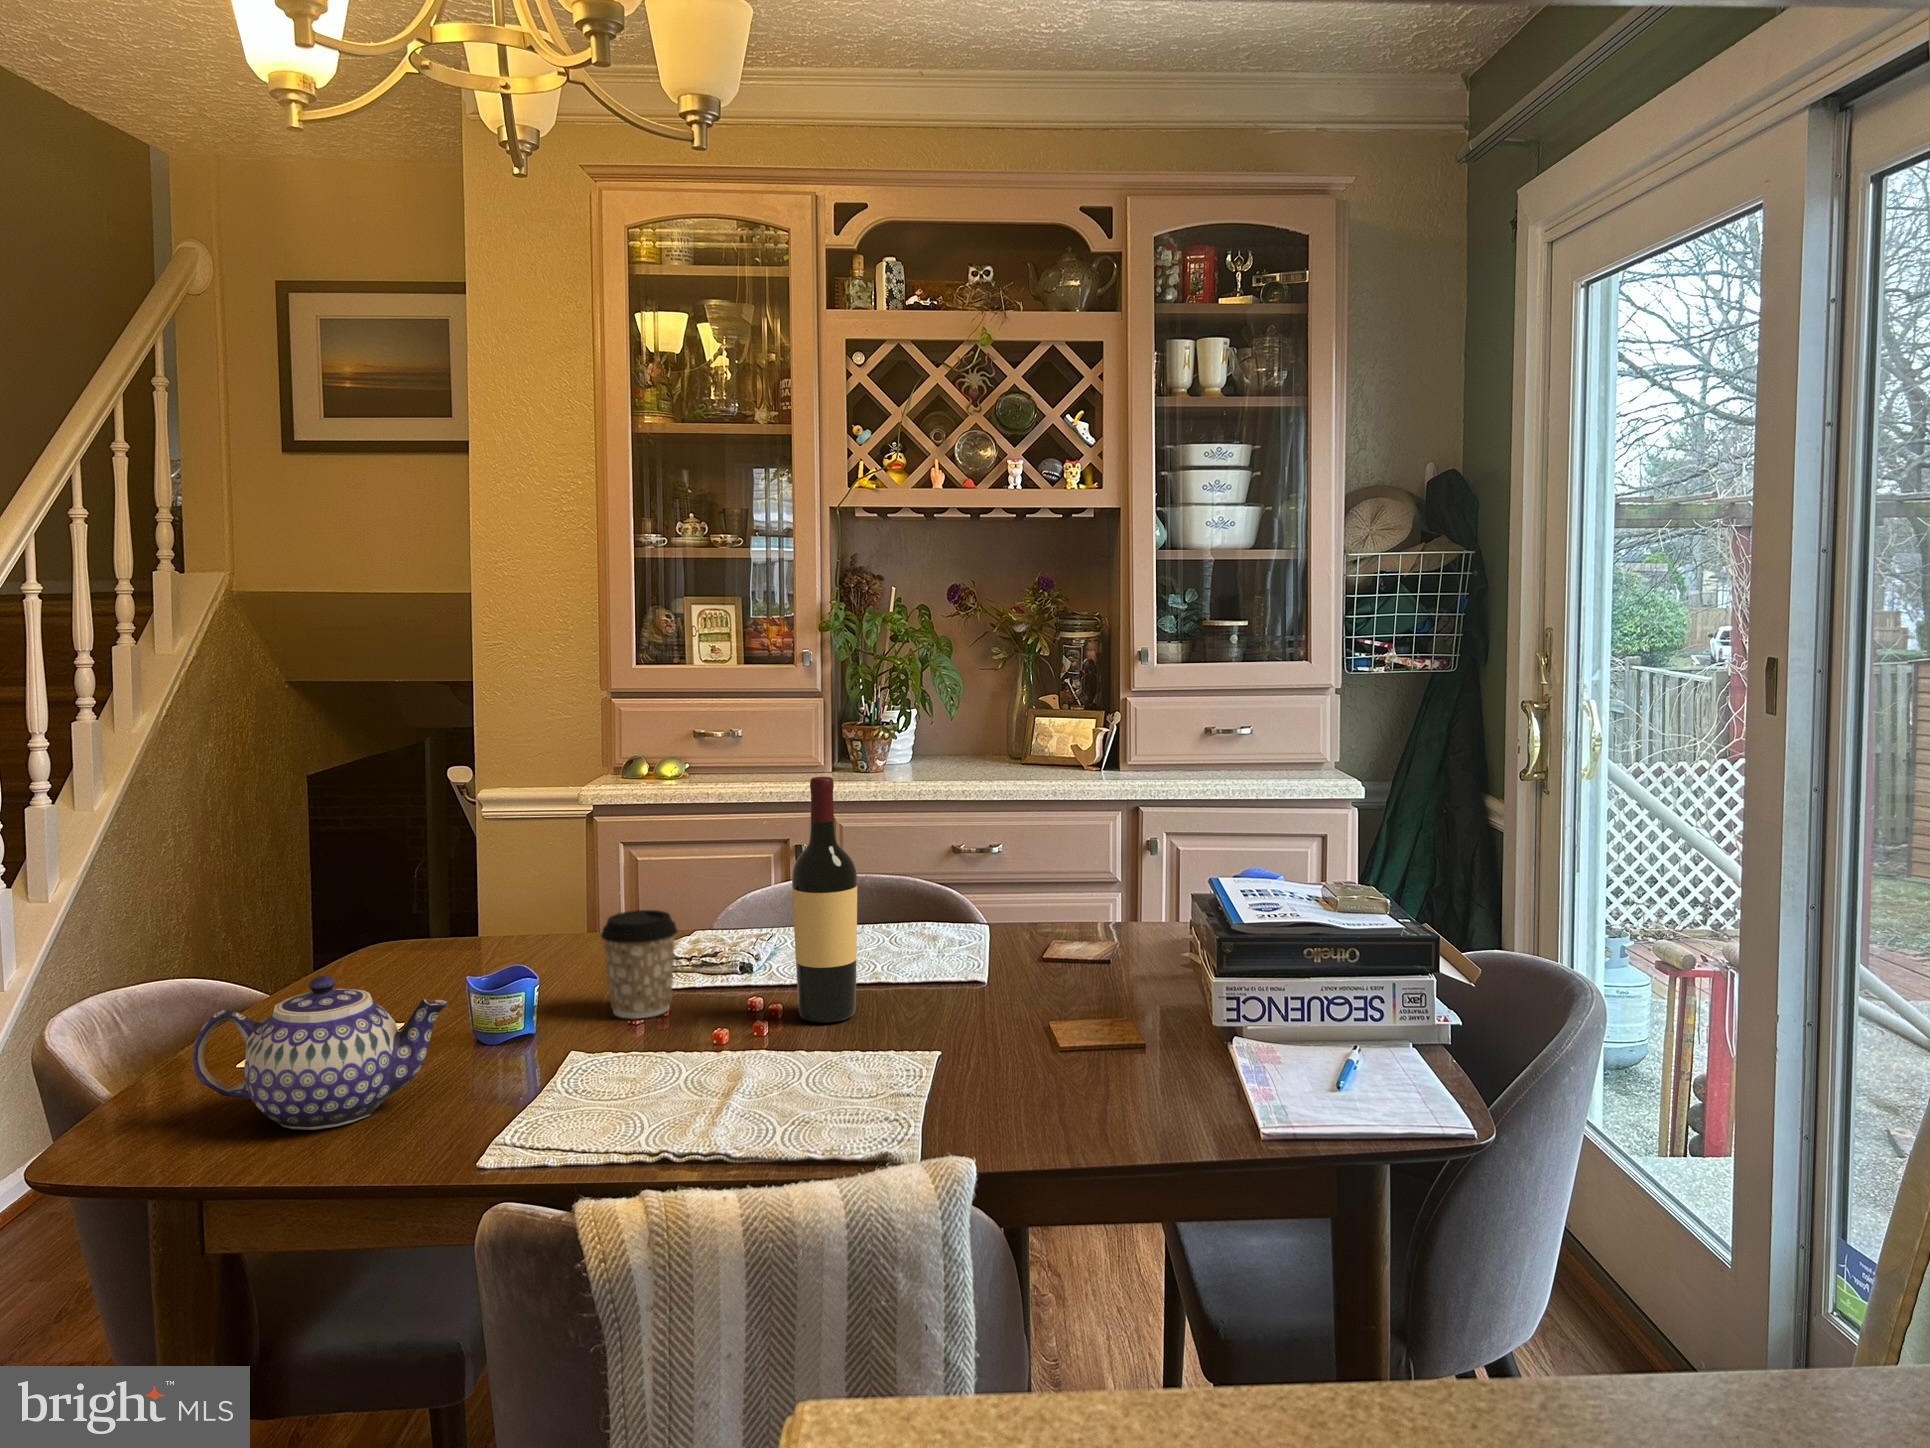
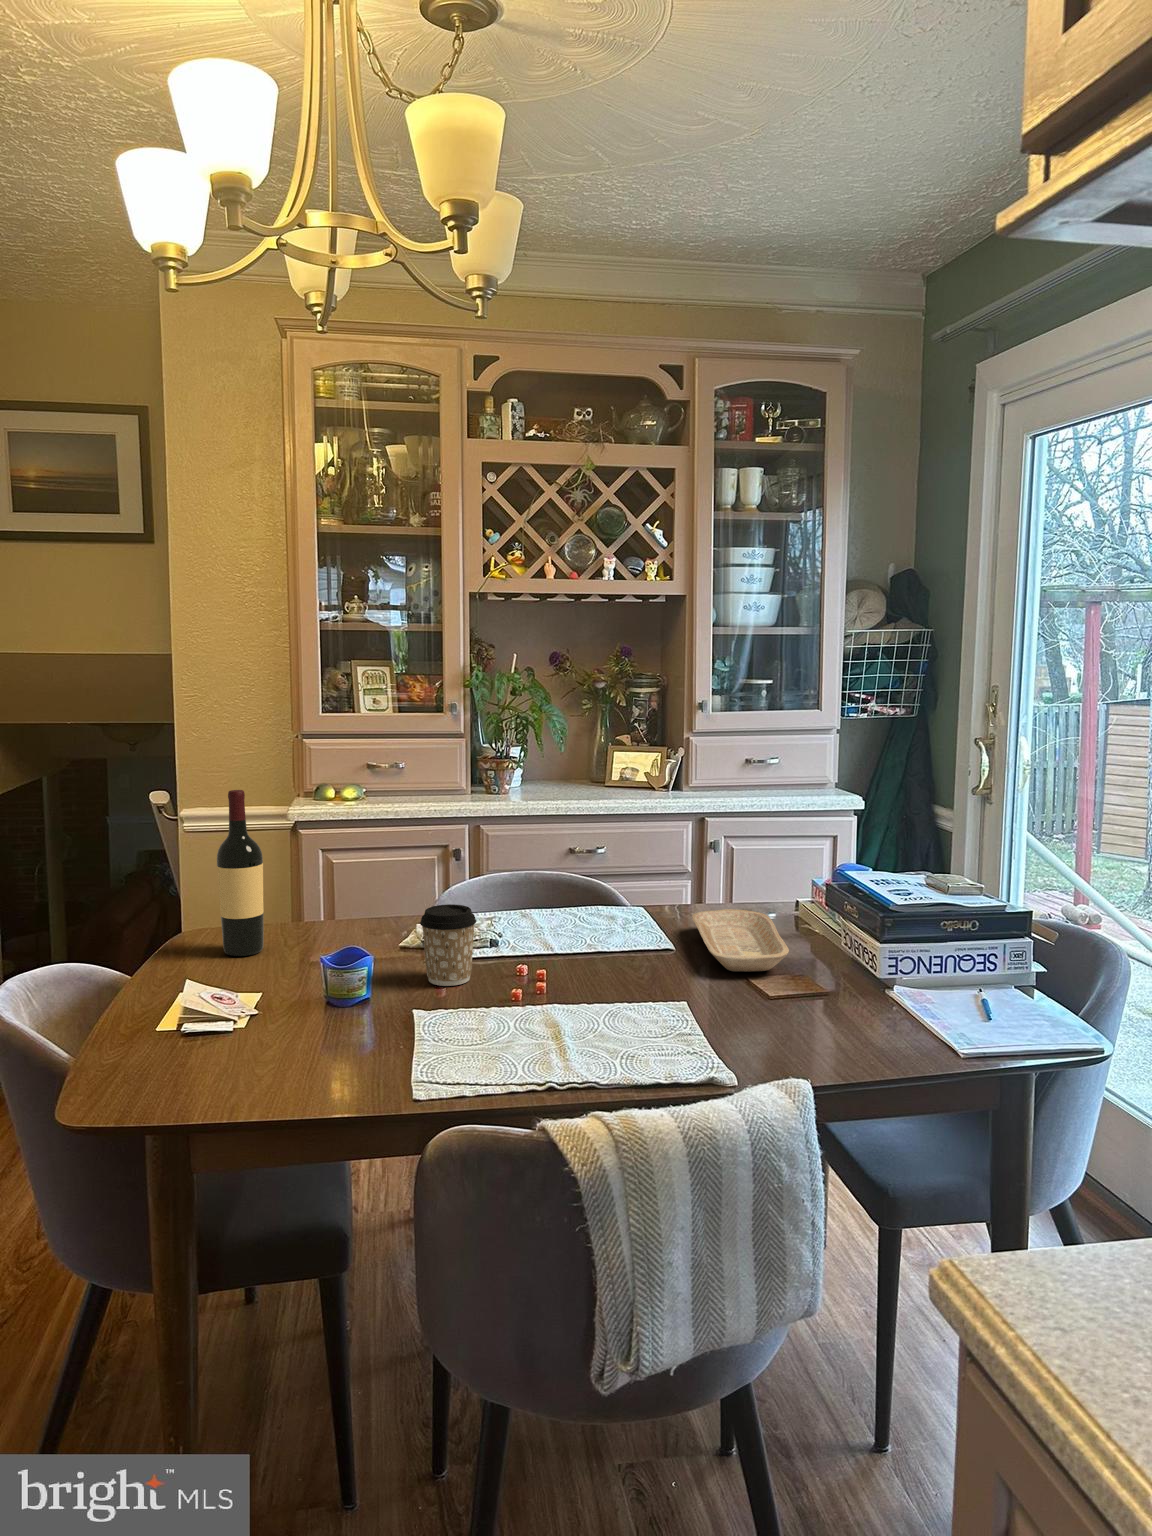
wine bottle: present [792,777,857,1023] -> present [217,790,264,956]
tray: none [993,926,1112,1011] -> present [692,909,789,971]
teapot: present [193,976,448,1130] -> none [177,961,361,1078]

